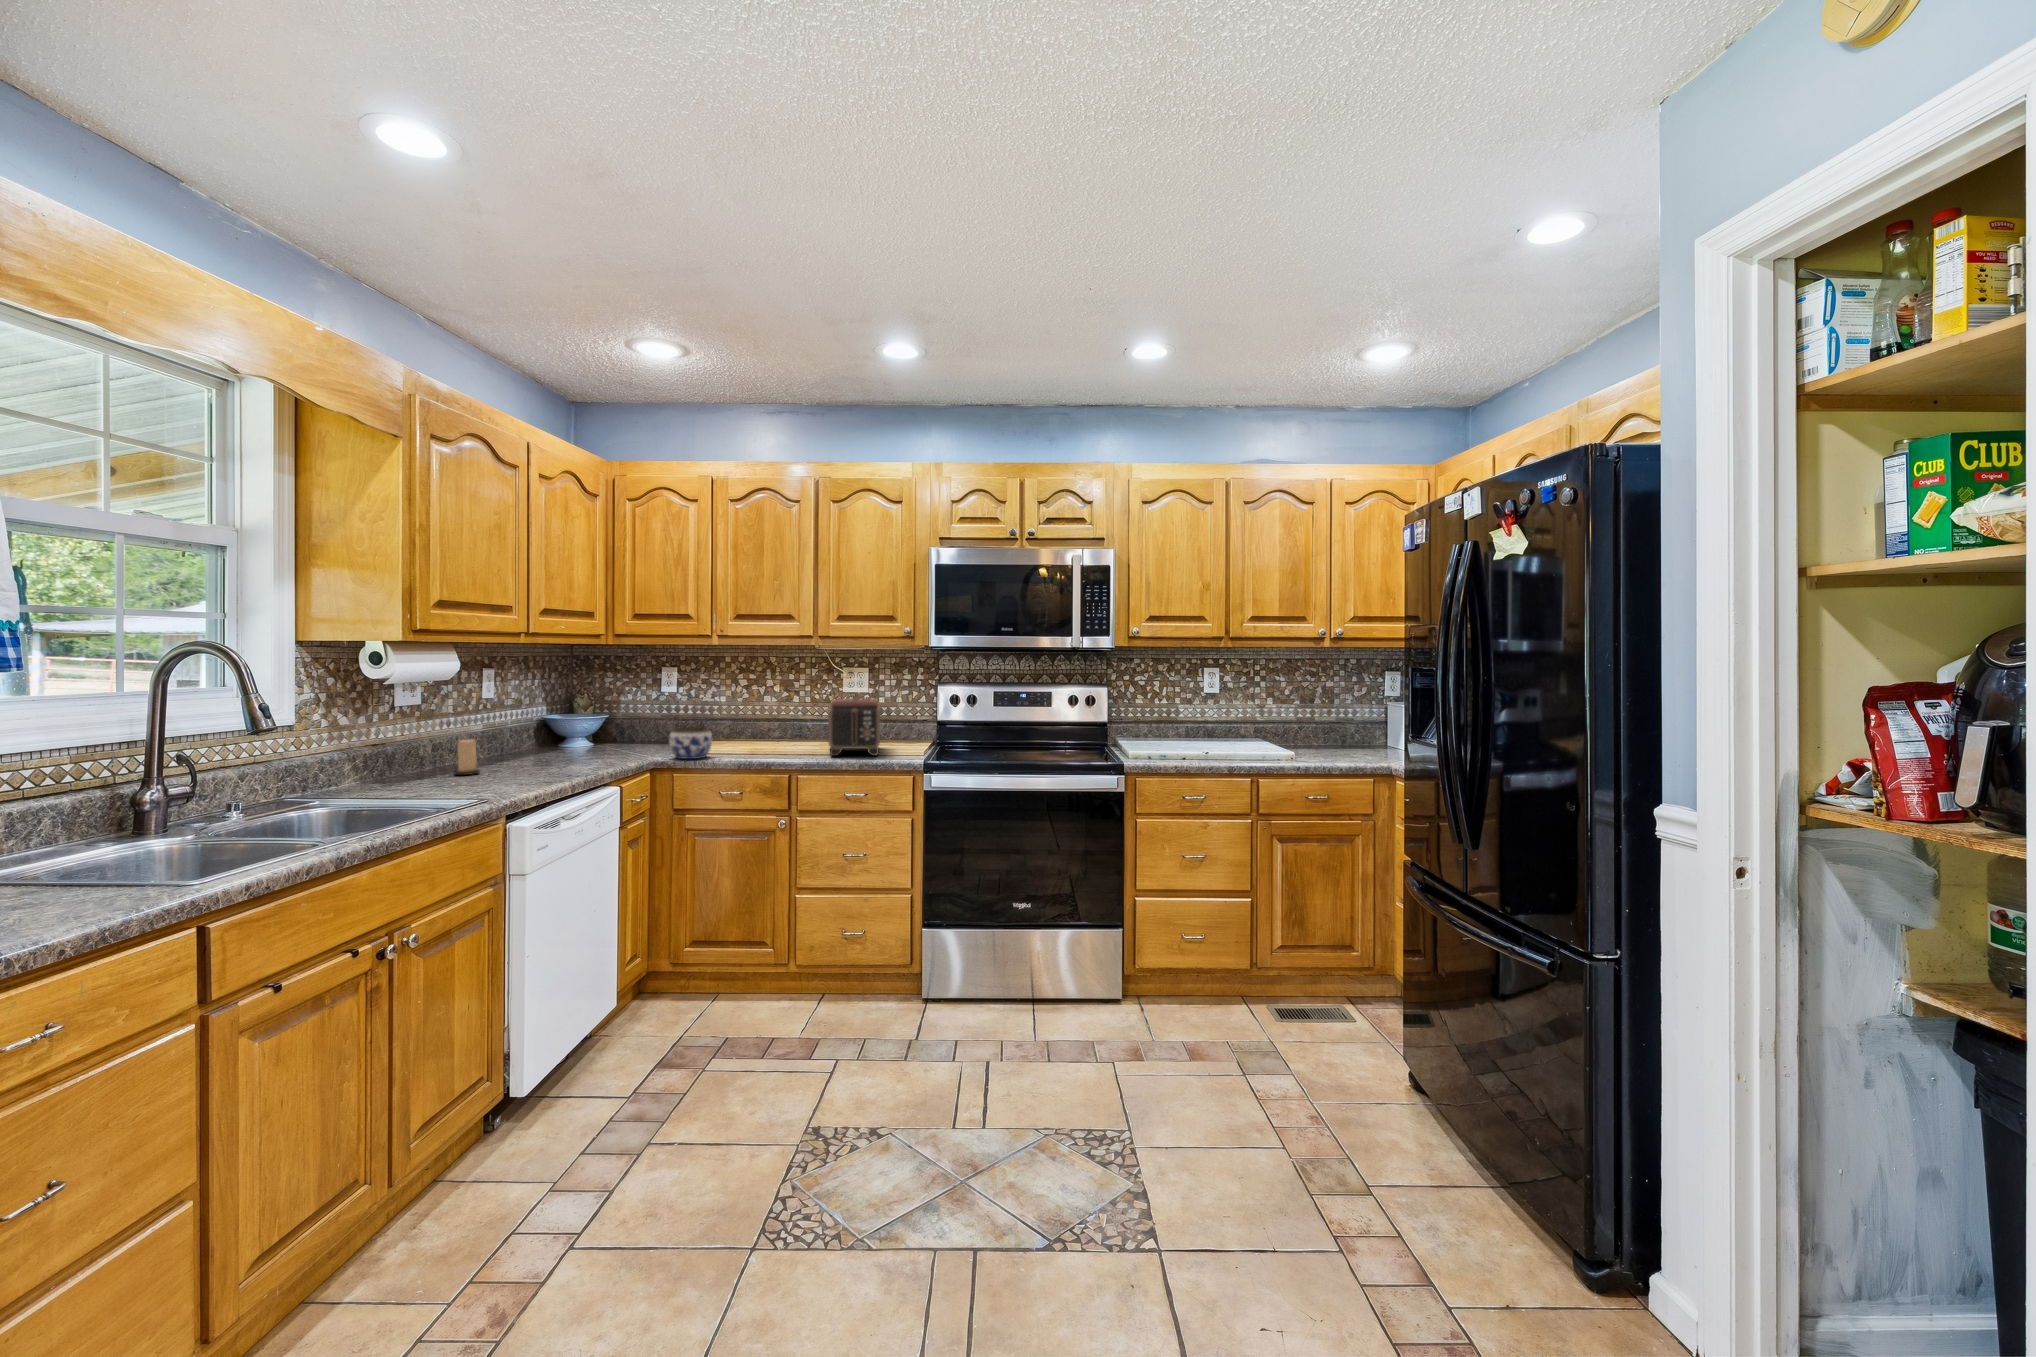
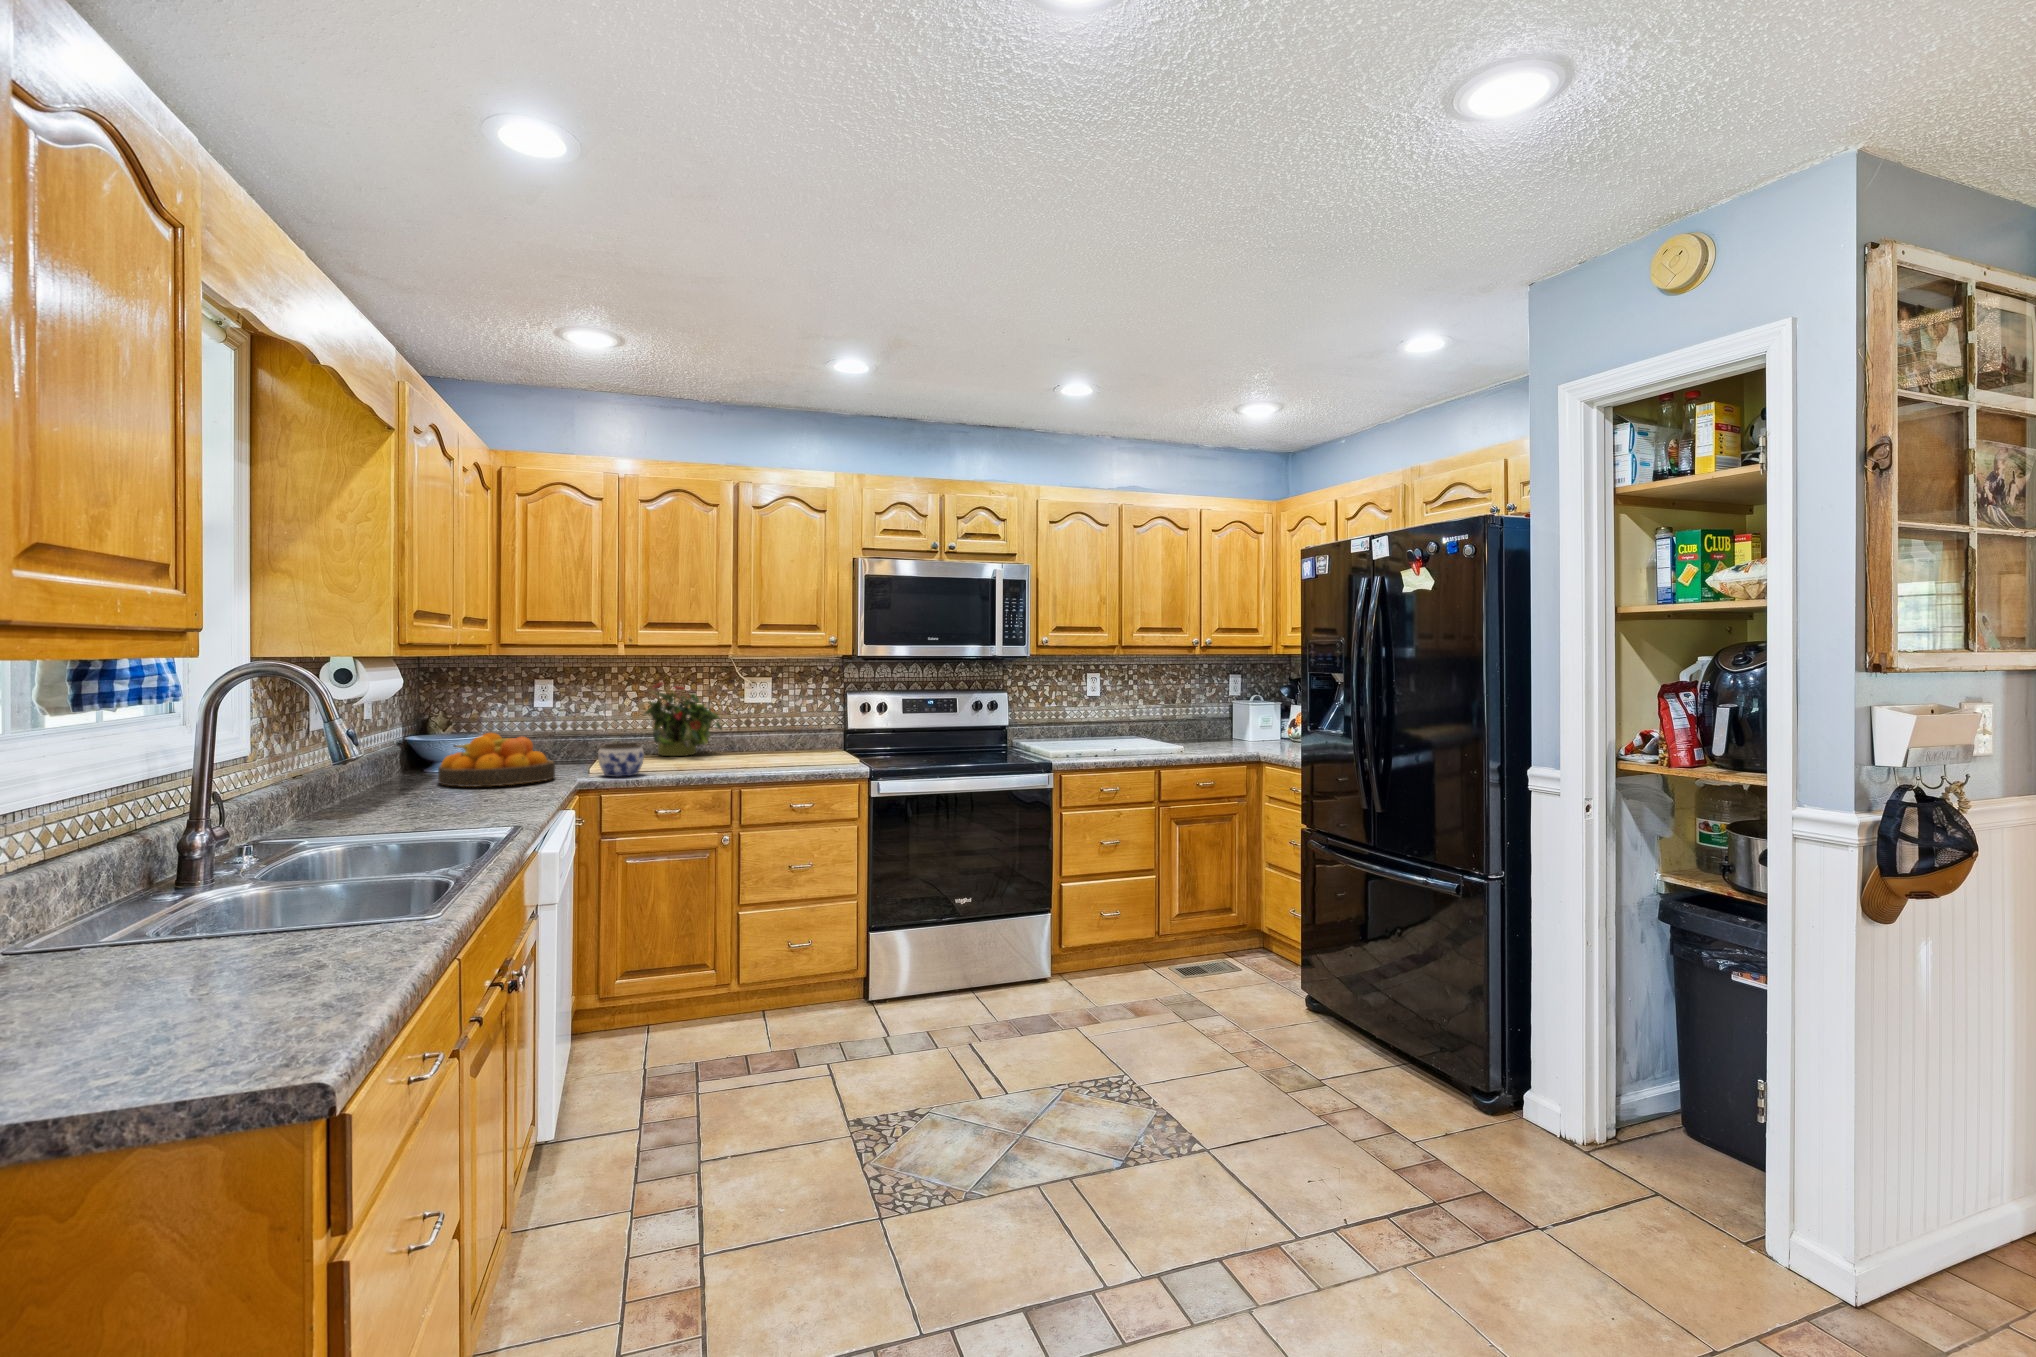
potted plant: none [744,670,822,742] -> present [644,683,721,756]
toaster: present [828,699,880,756] -> none [748,709,815,767]
fruit bowl: none [527,714,633,763] -> present [438,733,555,787]
candle: present [454,739,480,775] -> none [392,760,421,803]

